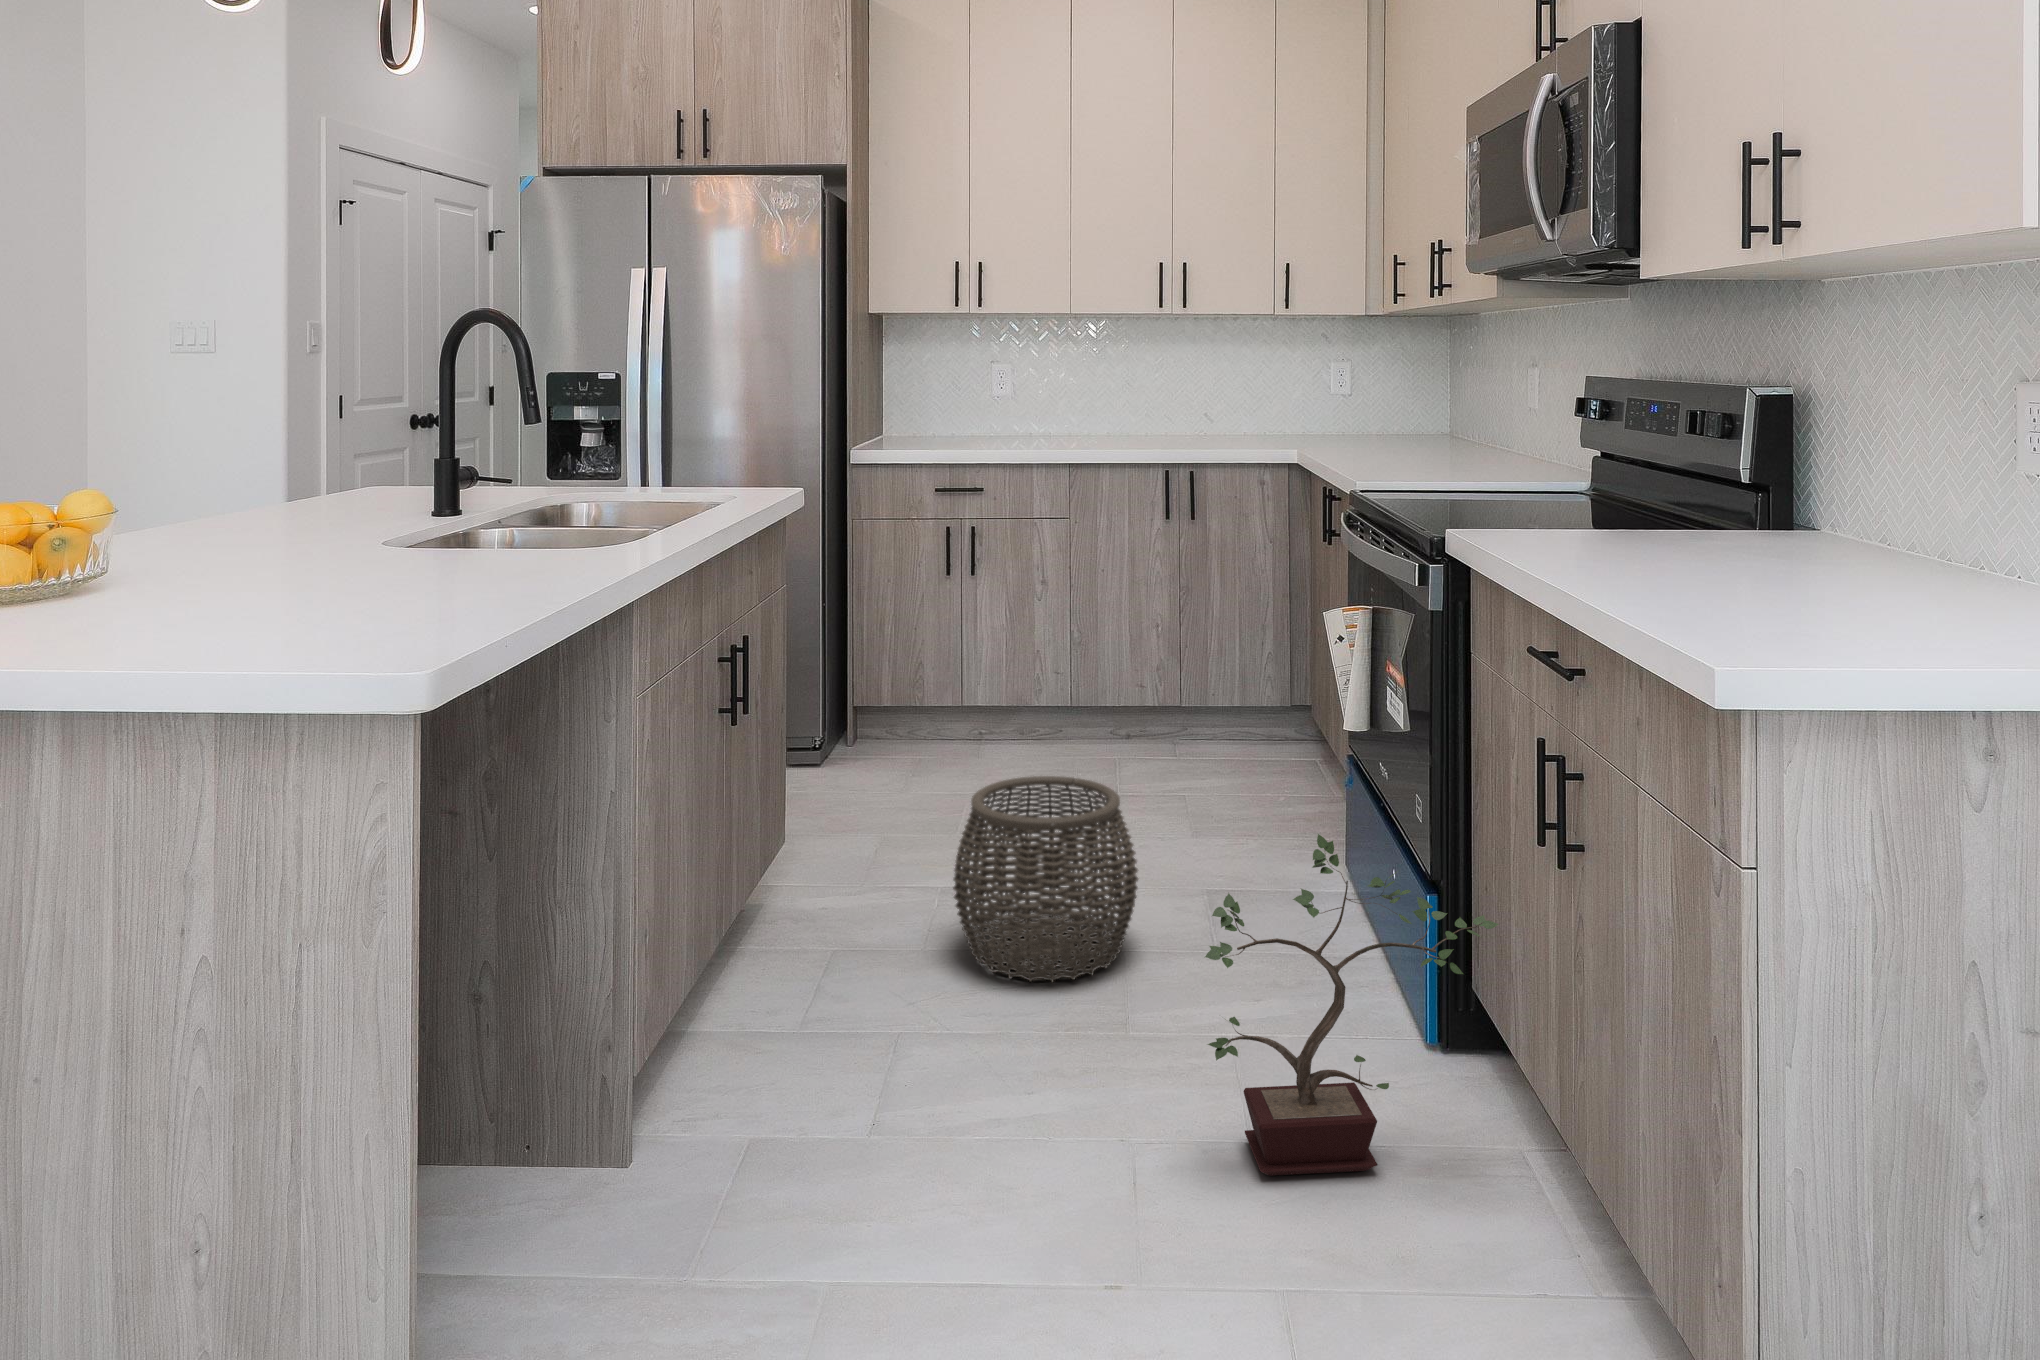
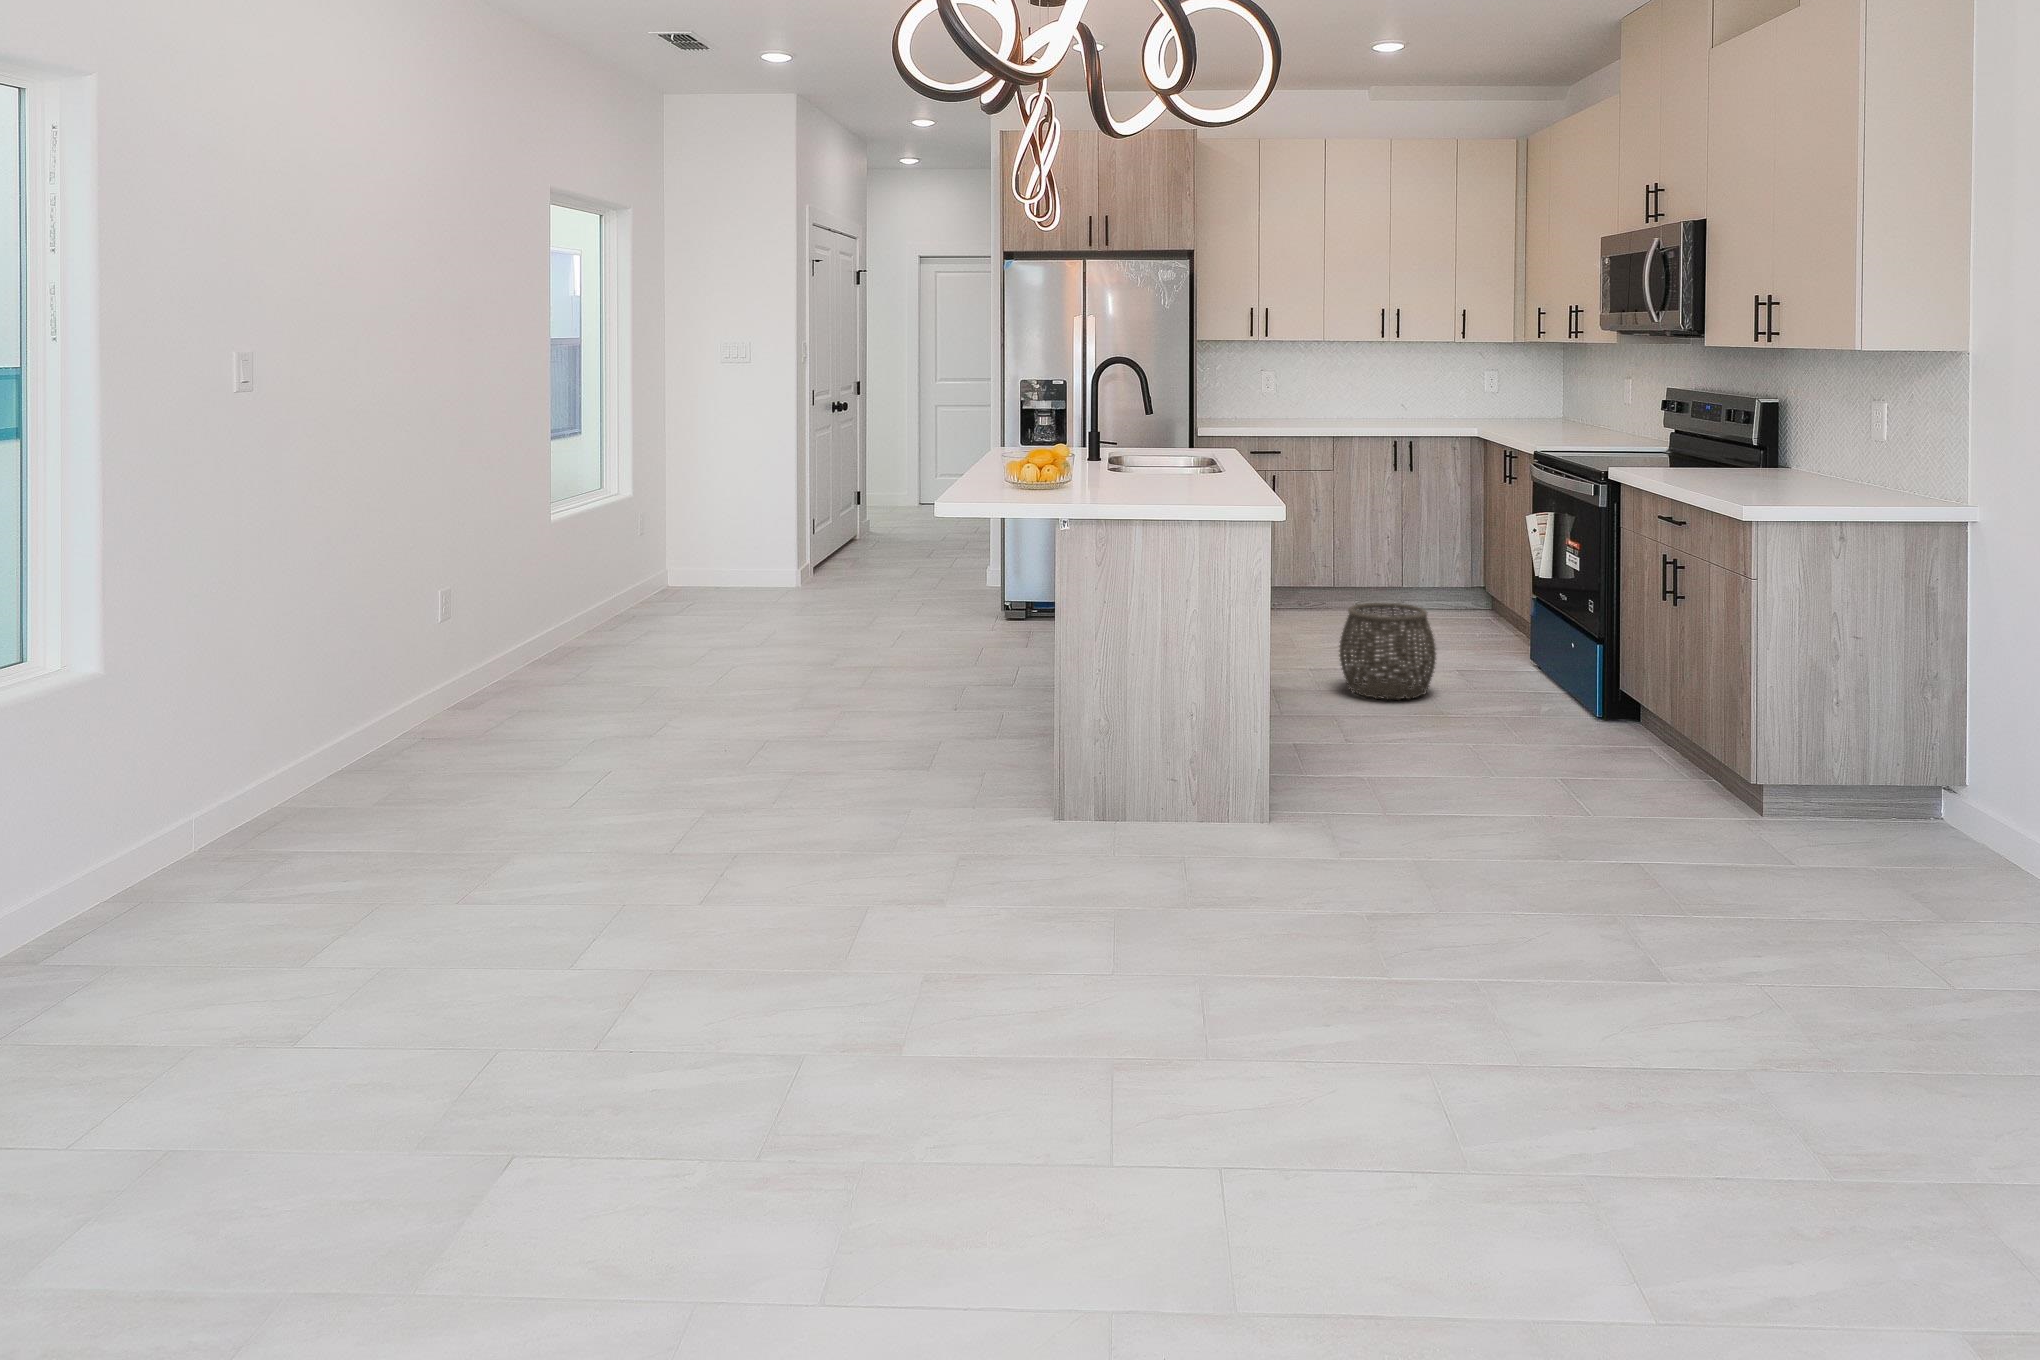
potted plant: present [1205,834,1498,1176] -> none [1510,603,1644,753]

